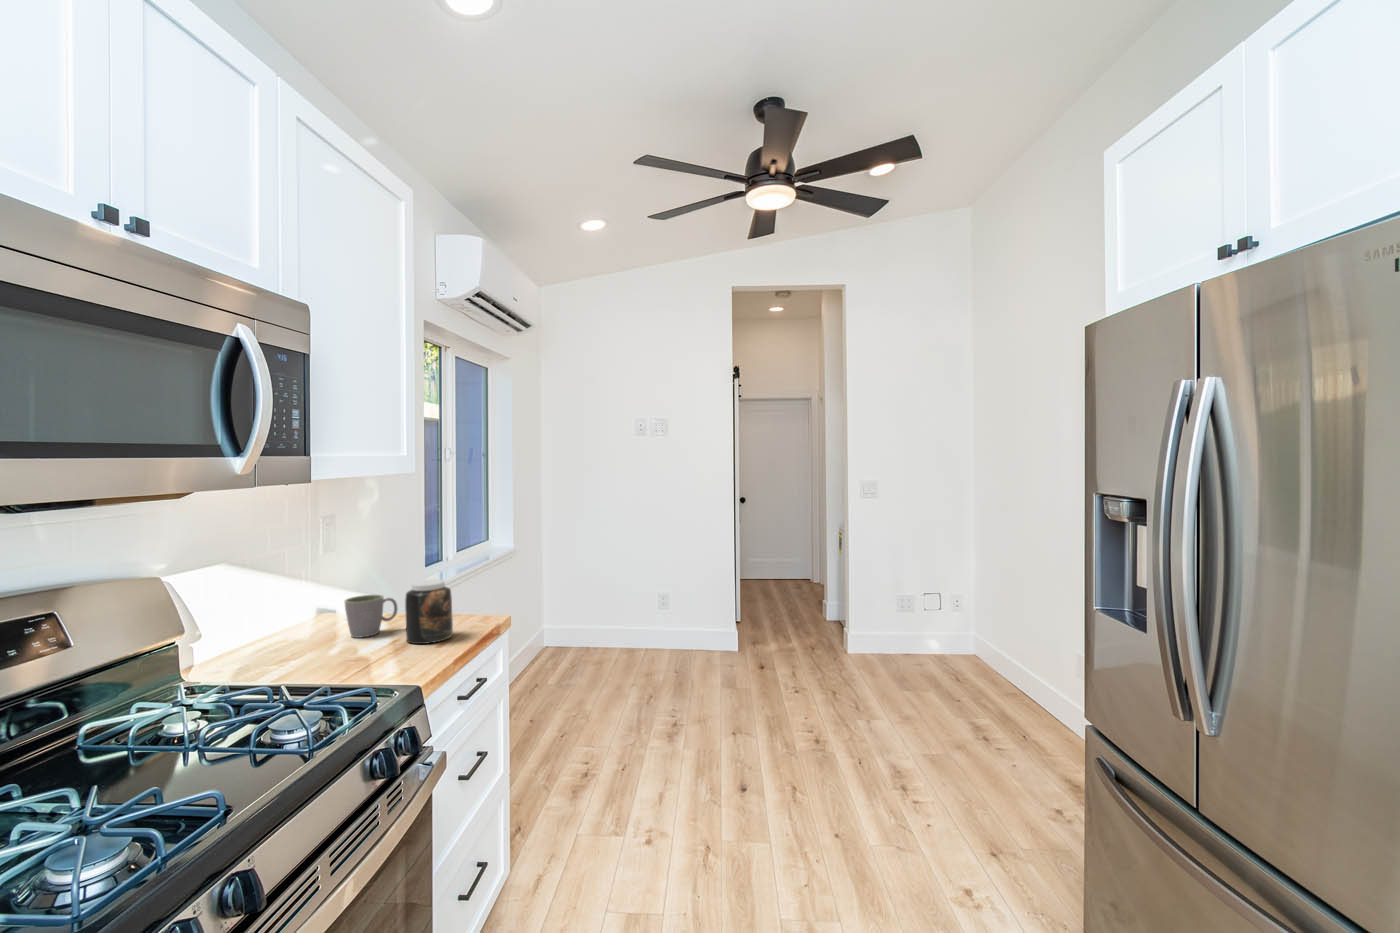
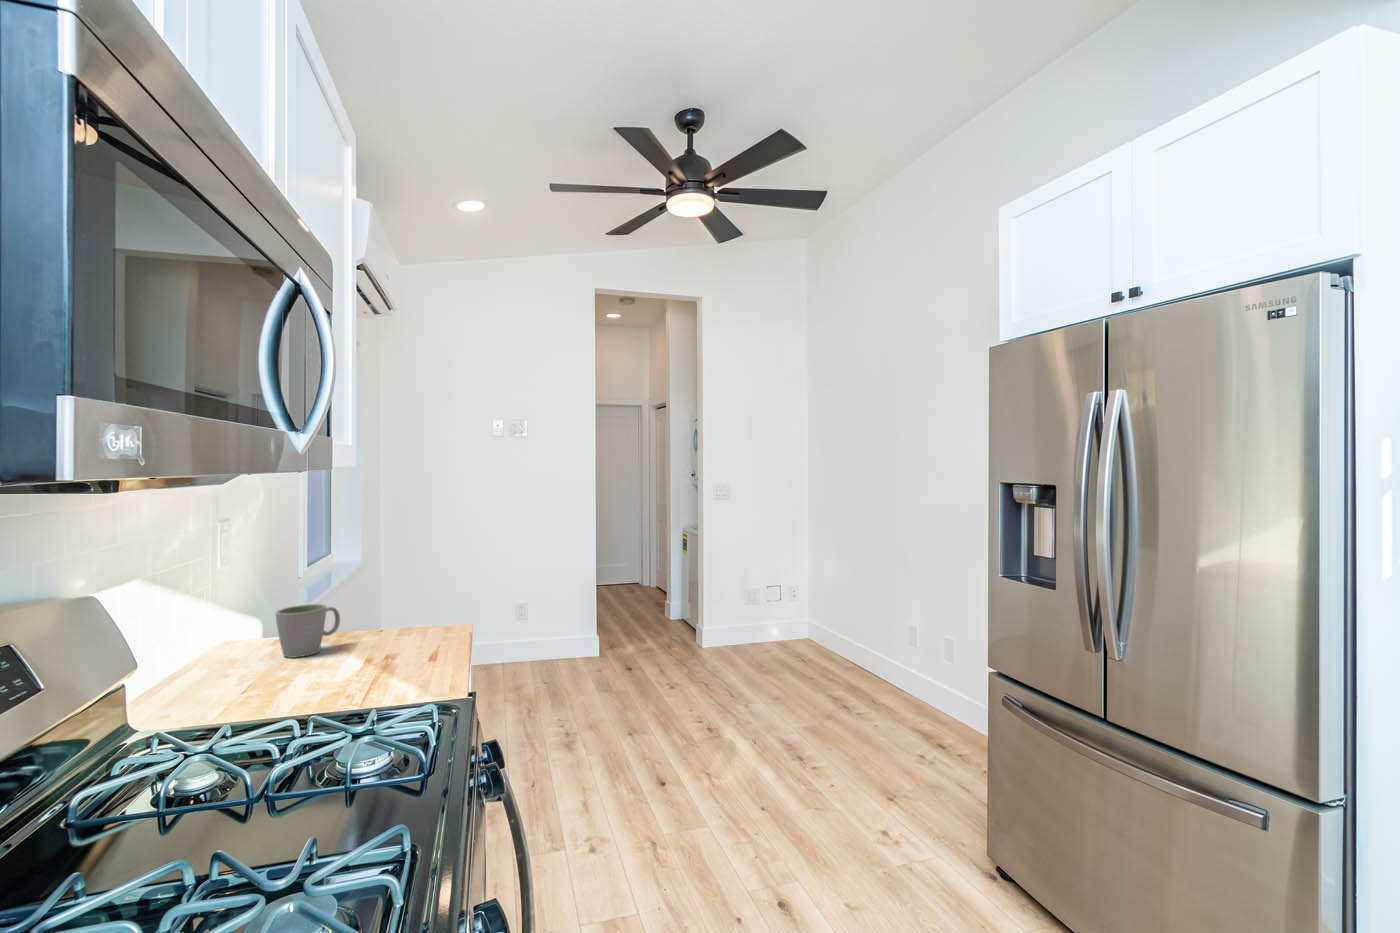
jar: present [405,580,453,644] -> none [370,581,427,656]

